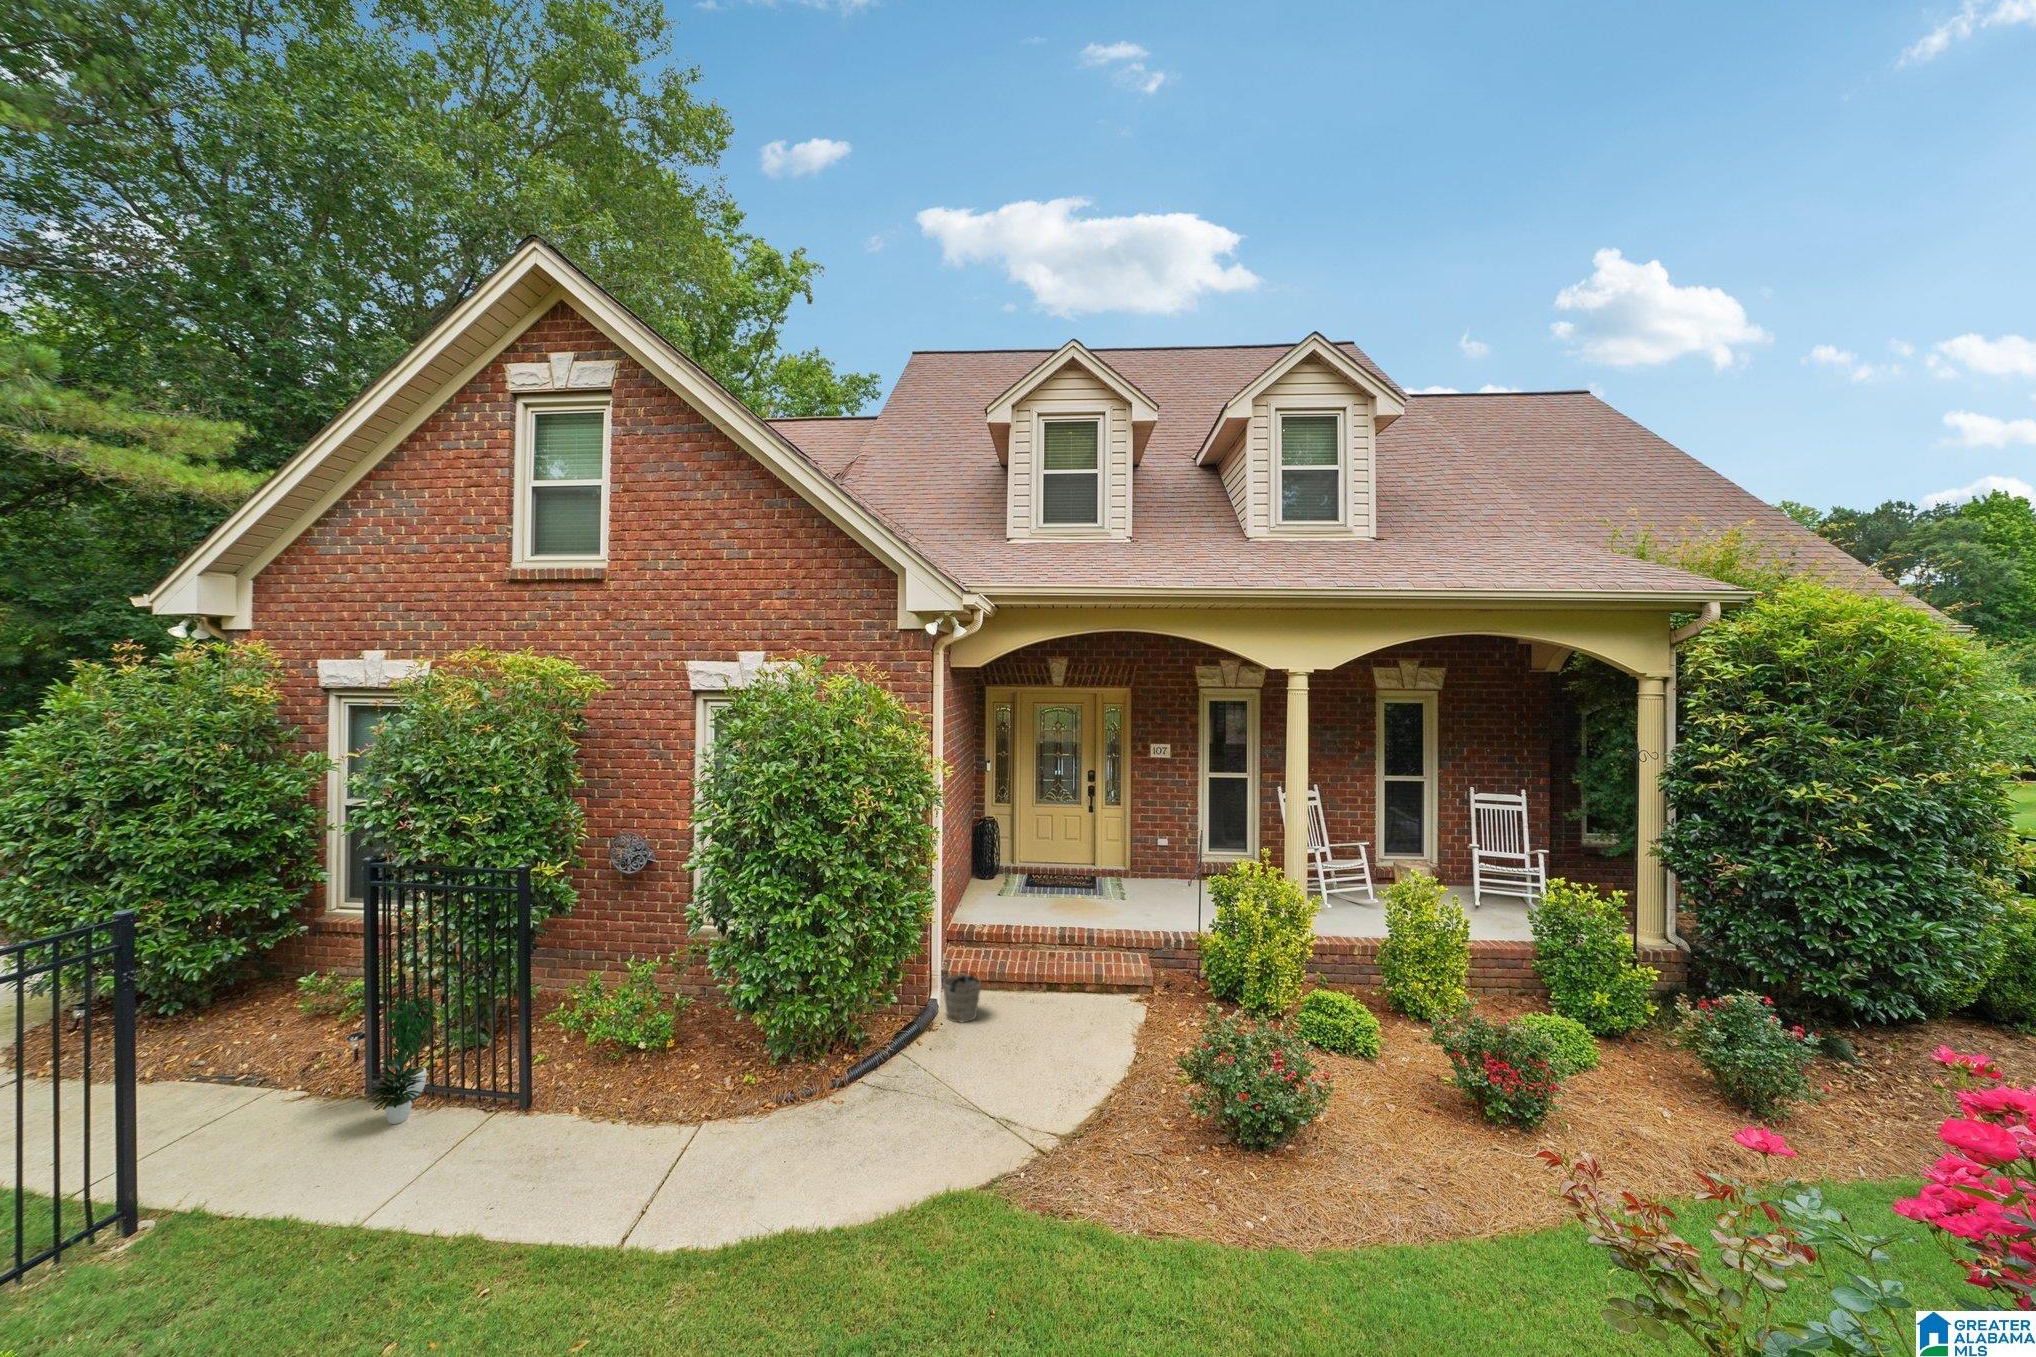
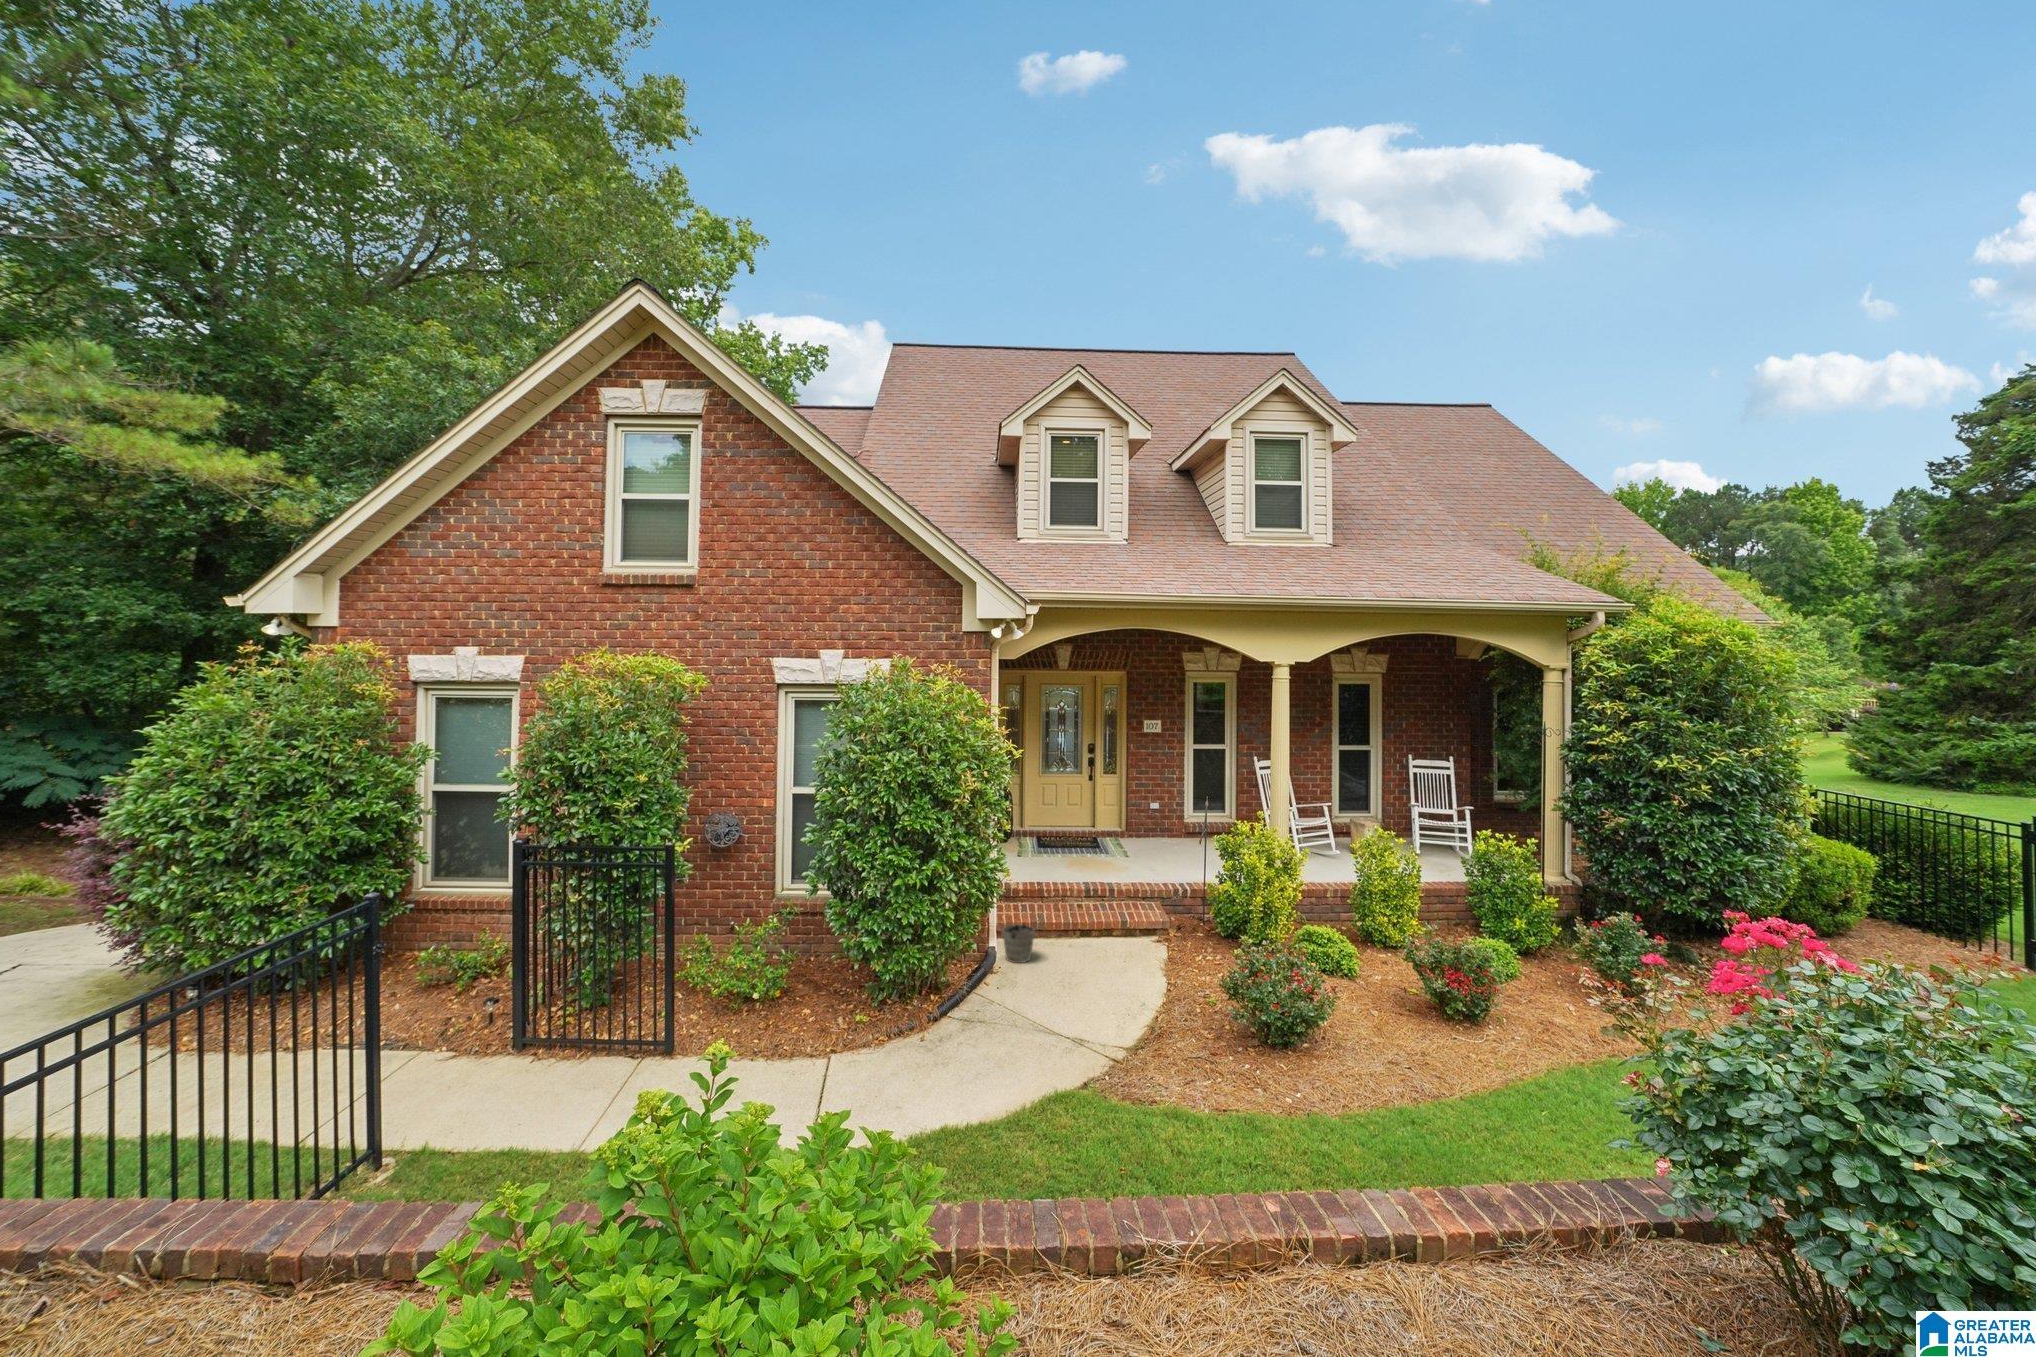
potted plant: present [364,991,439,1124] -> none [558,951,606,1061]

